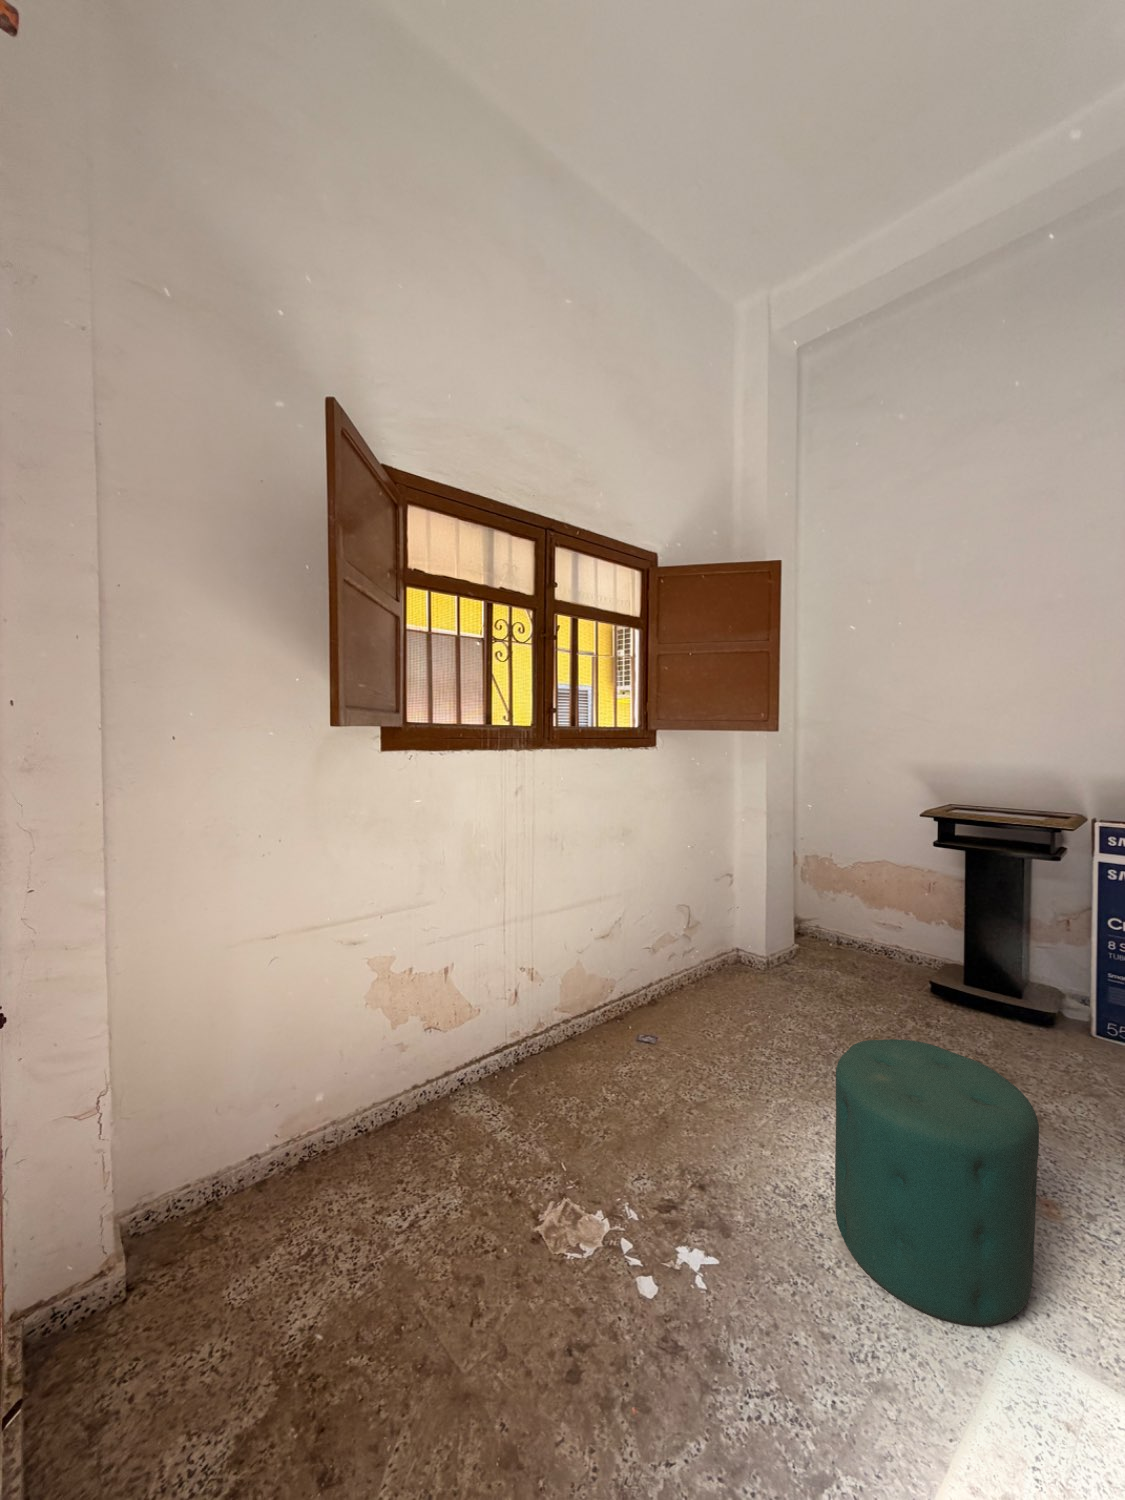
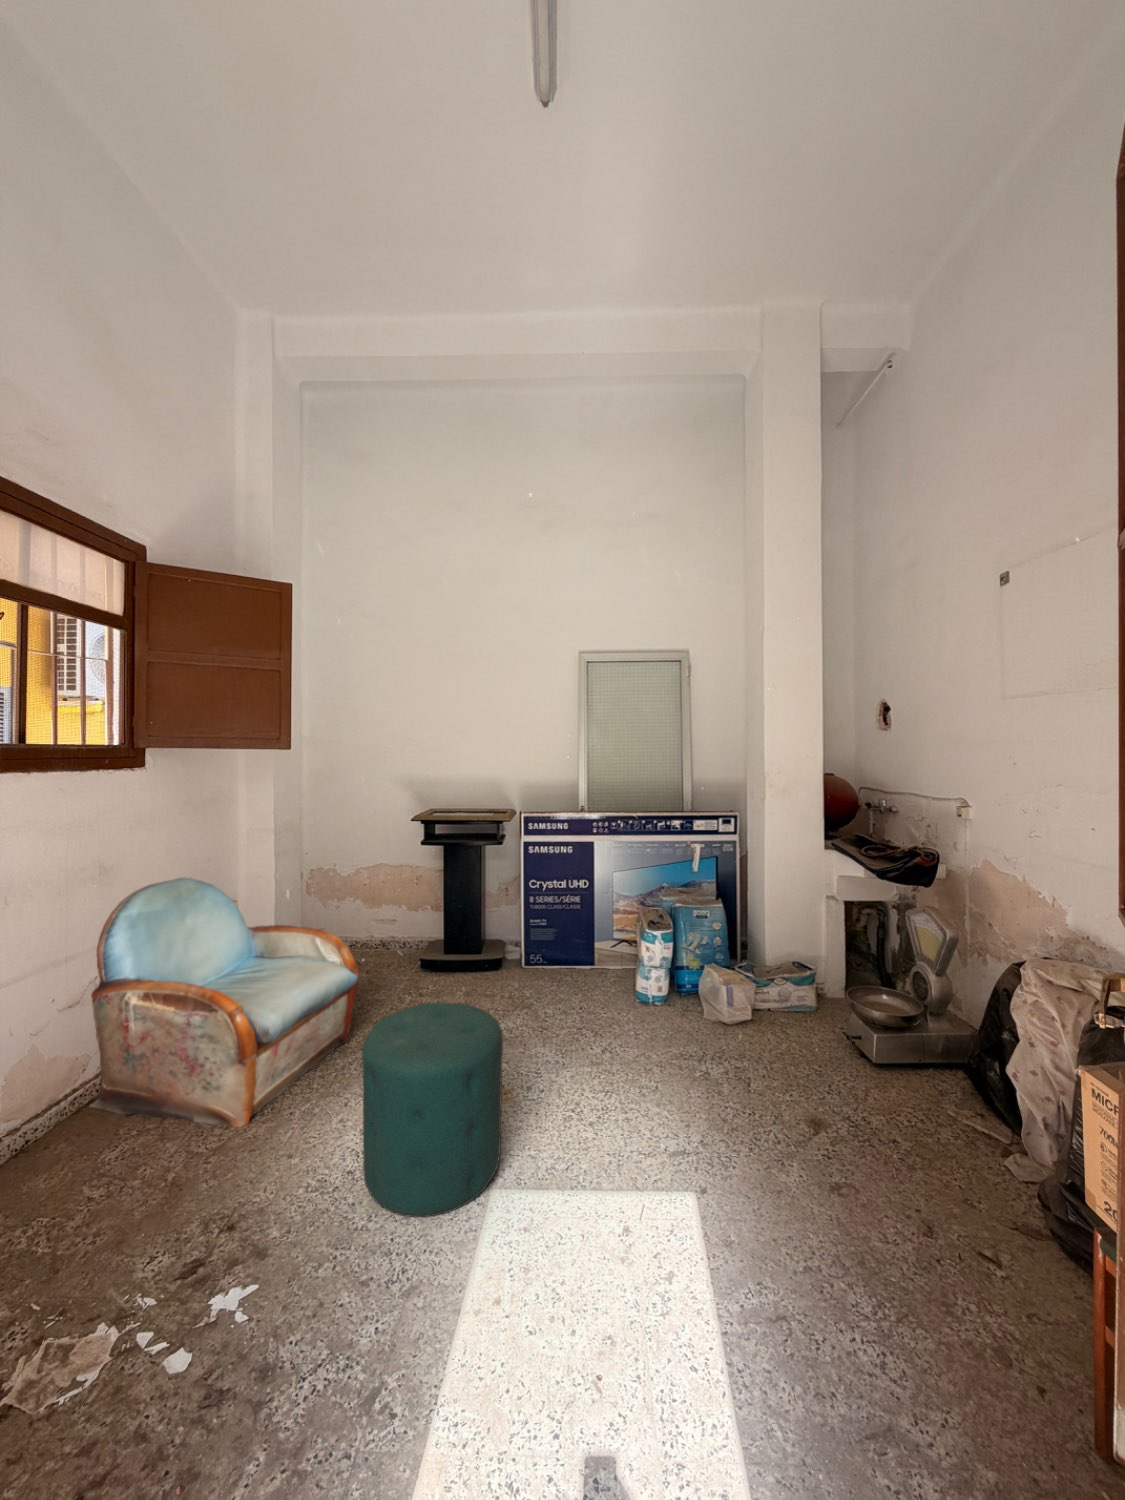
armchair: none [614,846,847,1093] -> present [89,878,359,1127]

